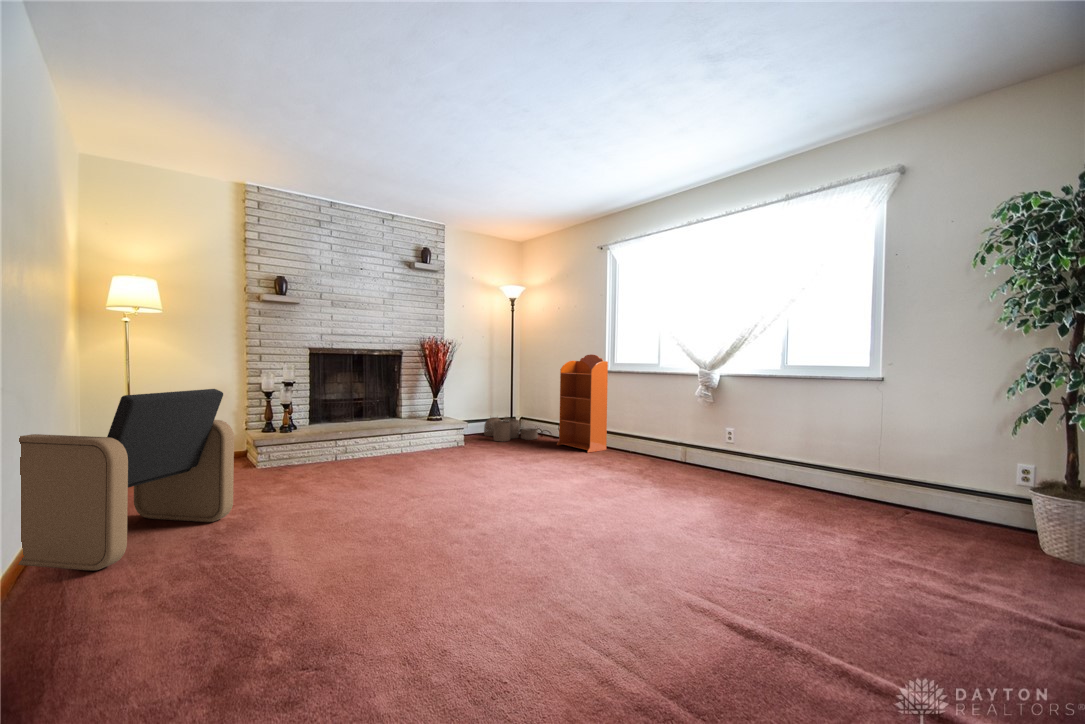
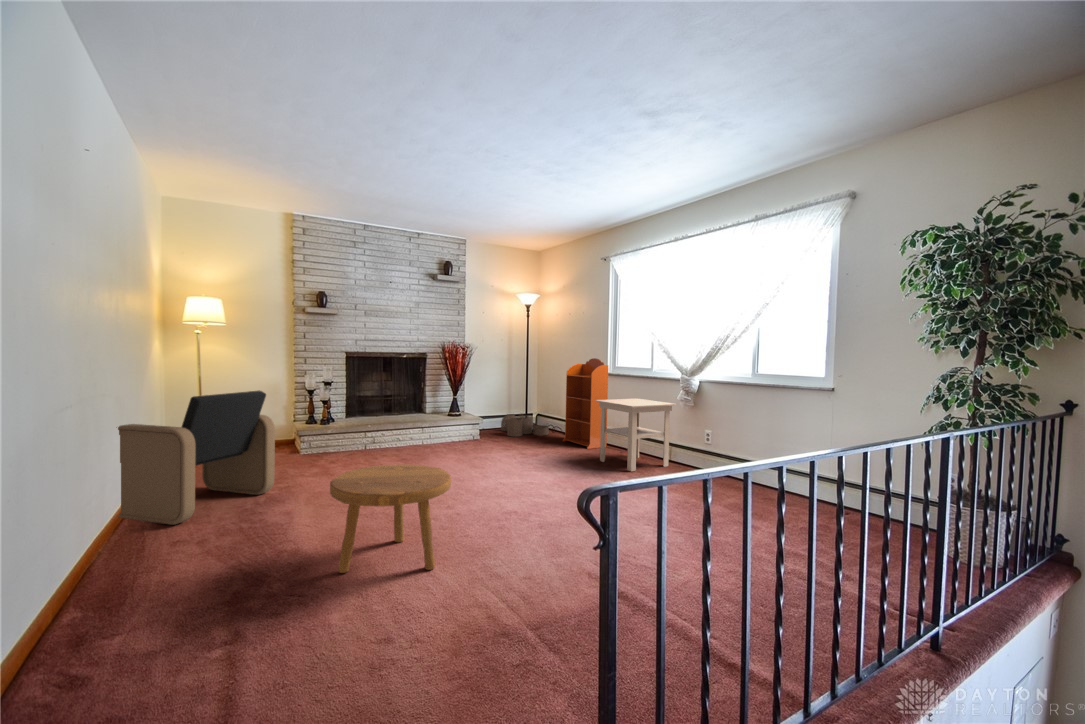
side table: none [603,396,691,476] -> present [596,399,676,471]
footstool: none [333,477,494,631] -> present [330,464,451,573]

